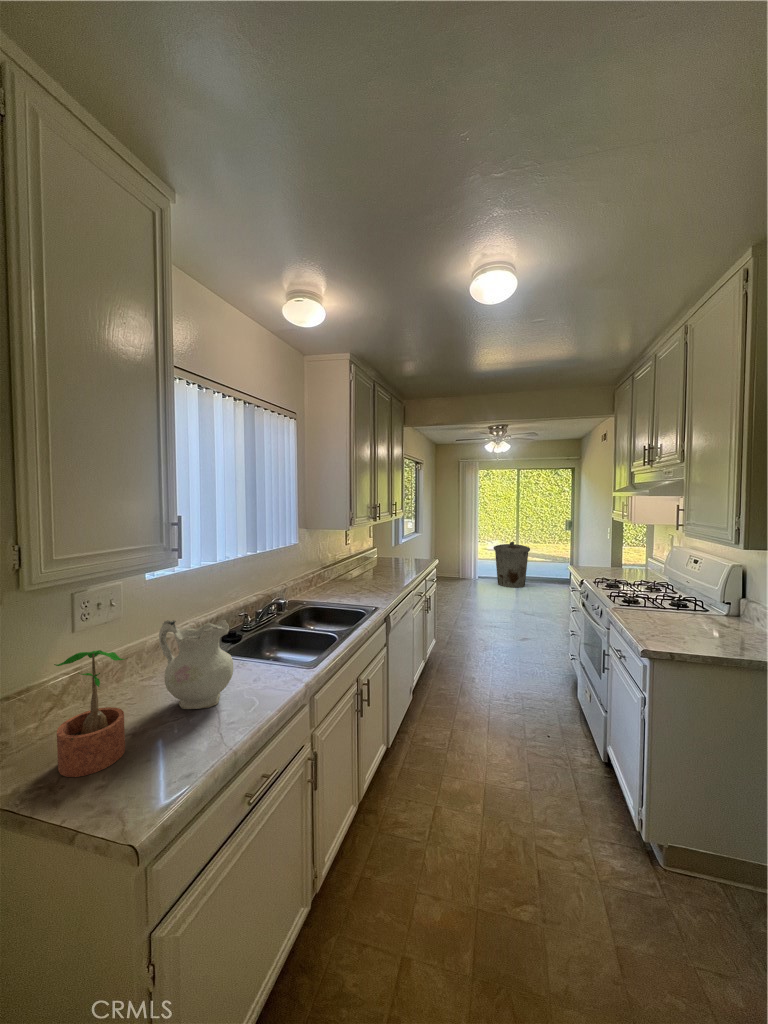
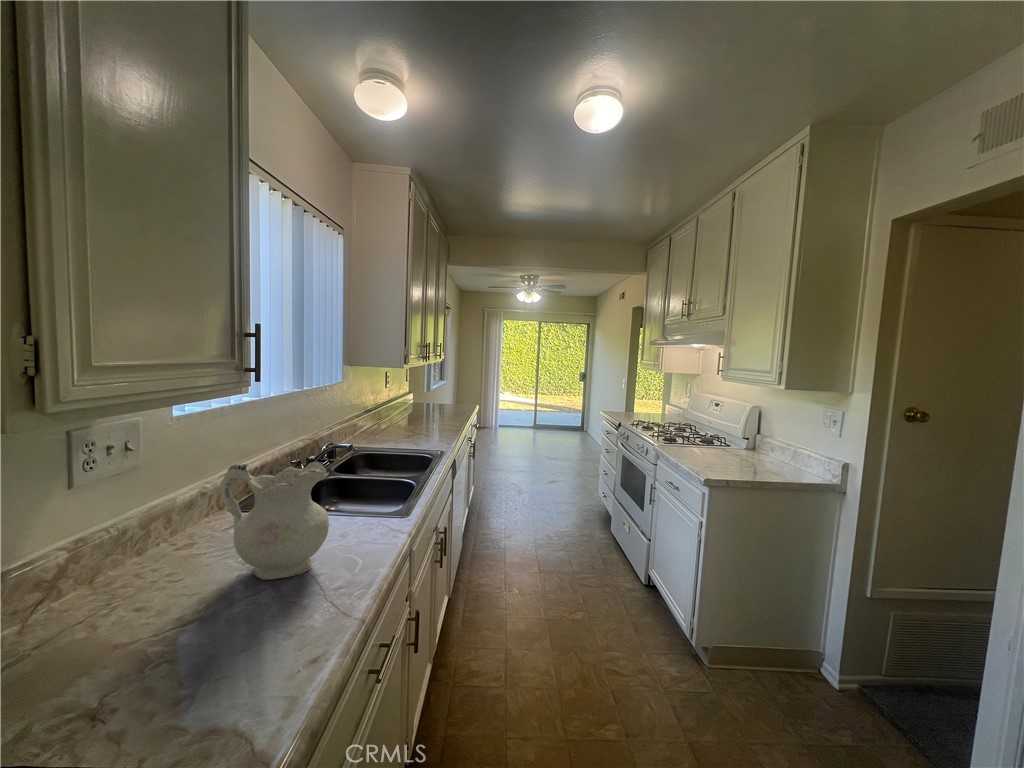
trash can: present [494,542,530,588] -> none [515,392,549,436]
potted plant: present [54,650,125,777] -> none [80,507,206,701]

